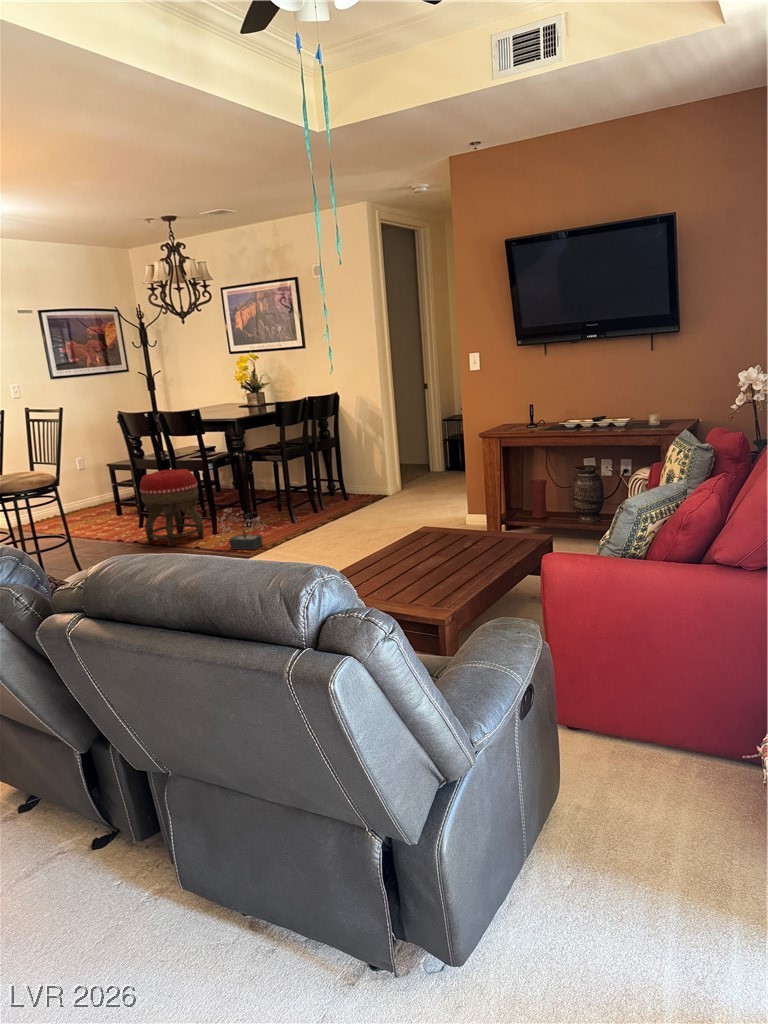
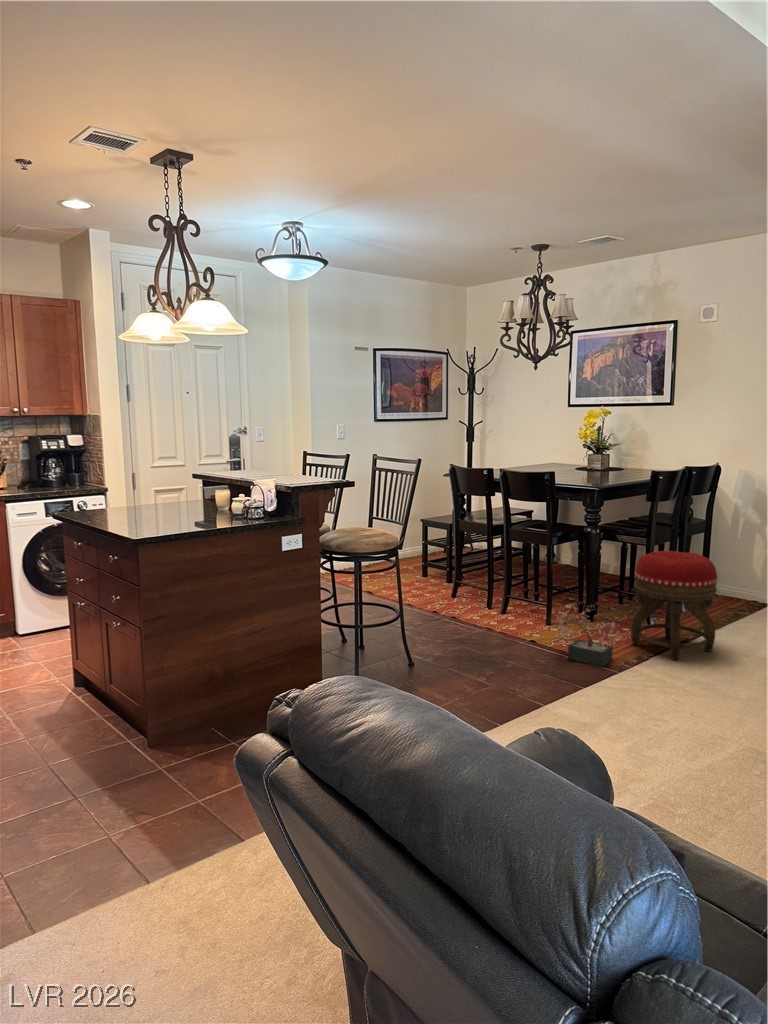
footstool: present [140,469,204,547] -> present [631,551,717,660]

